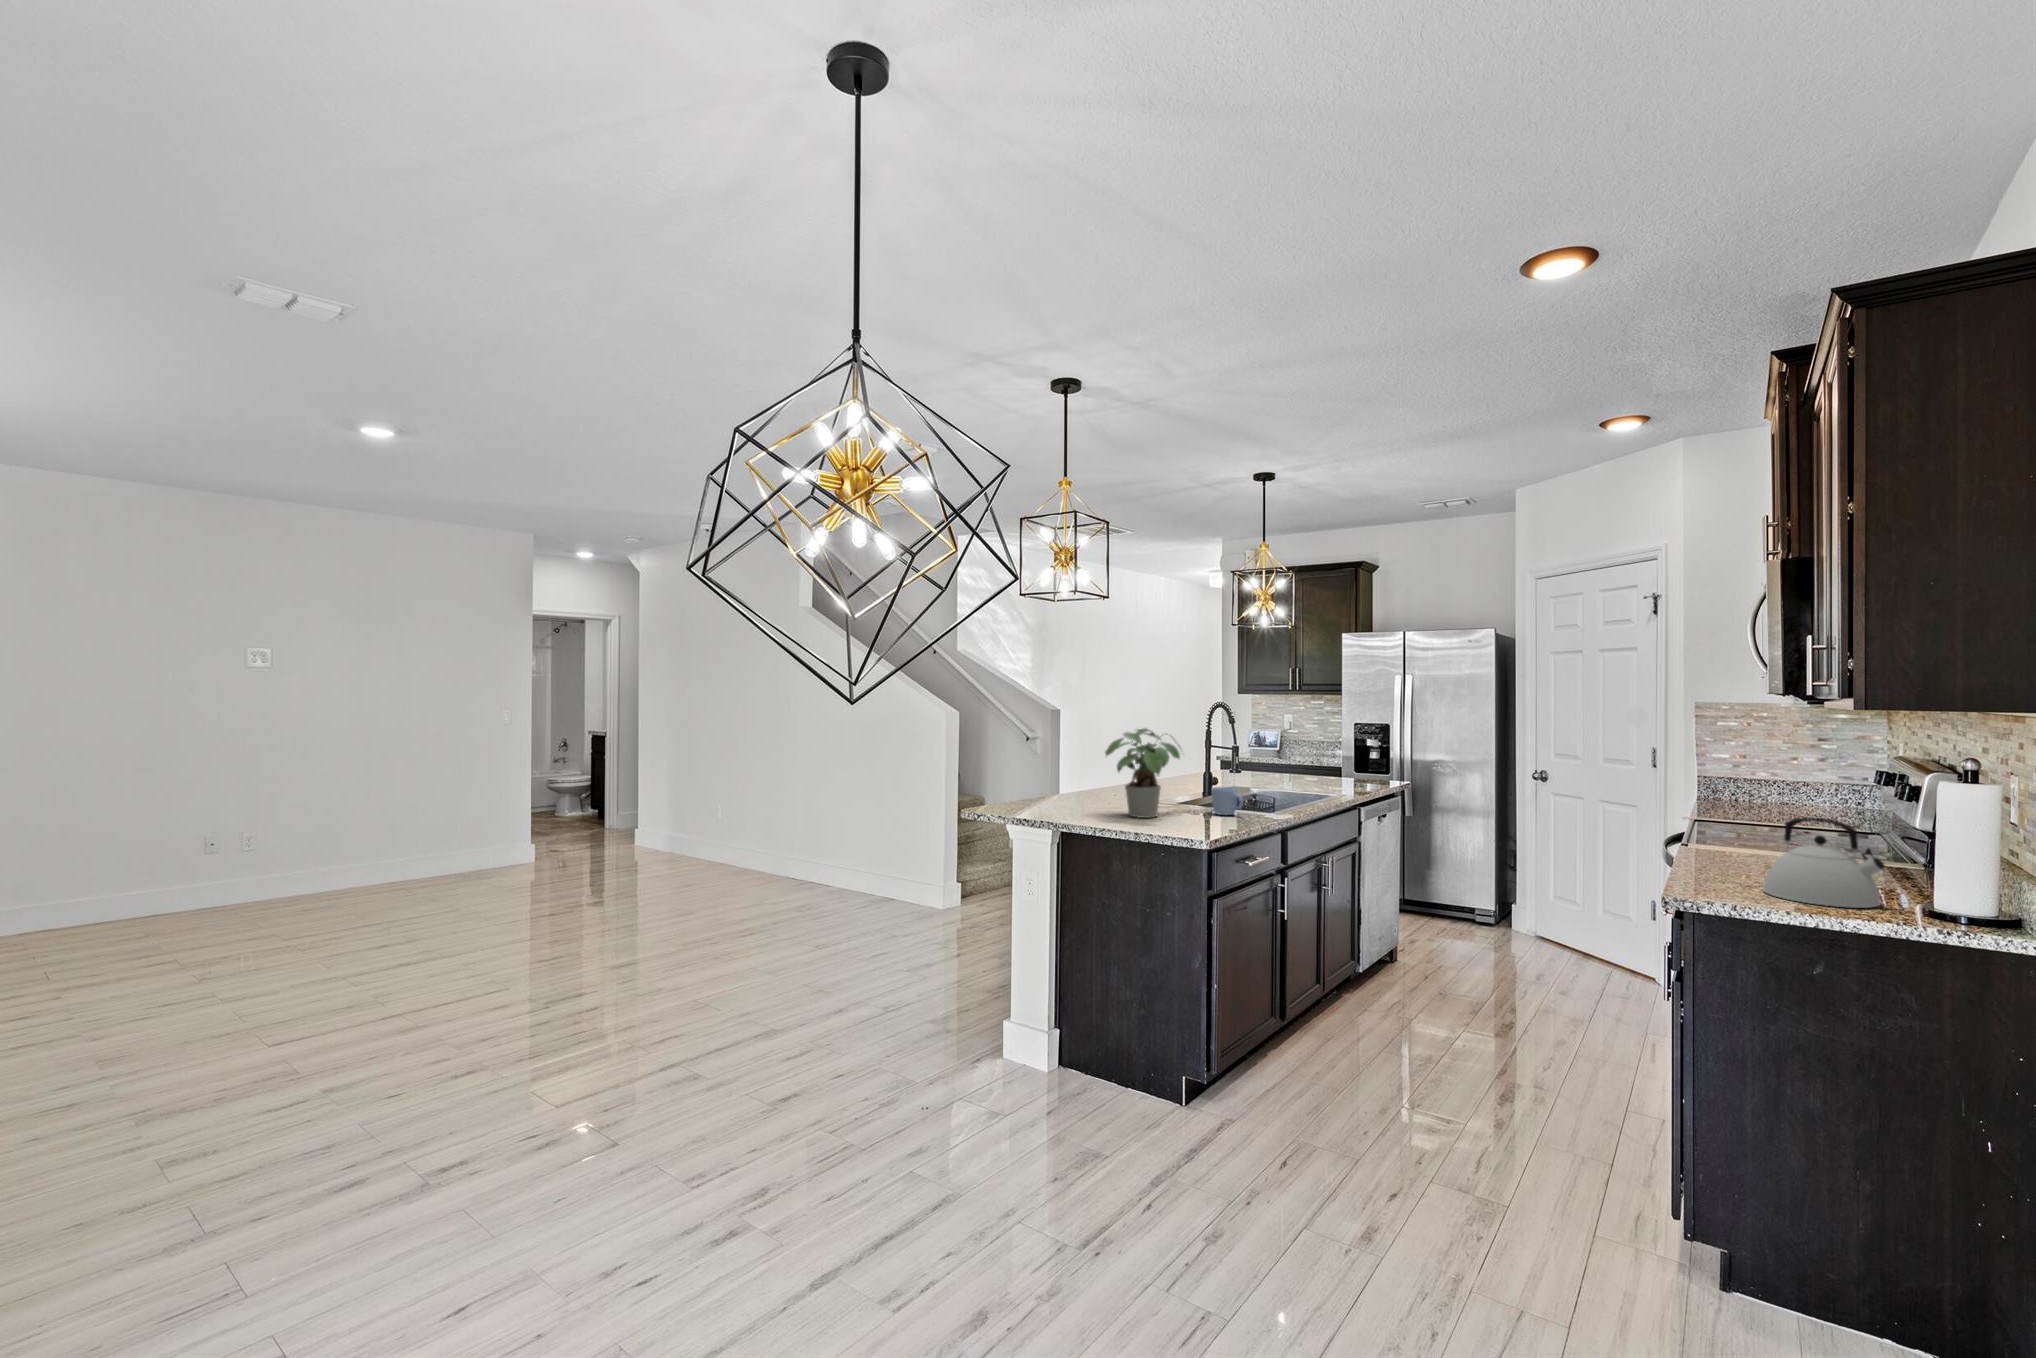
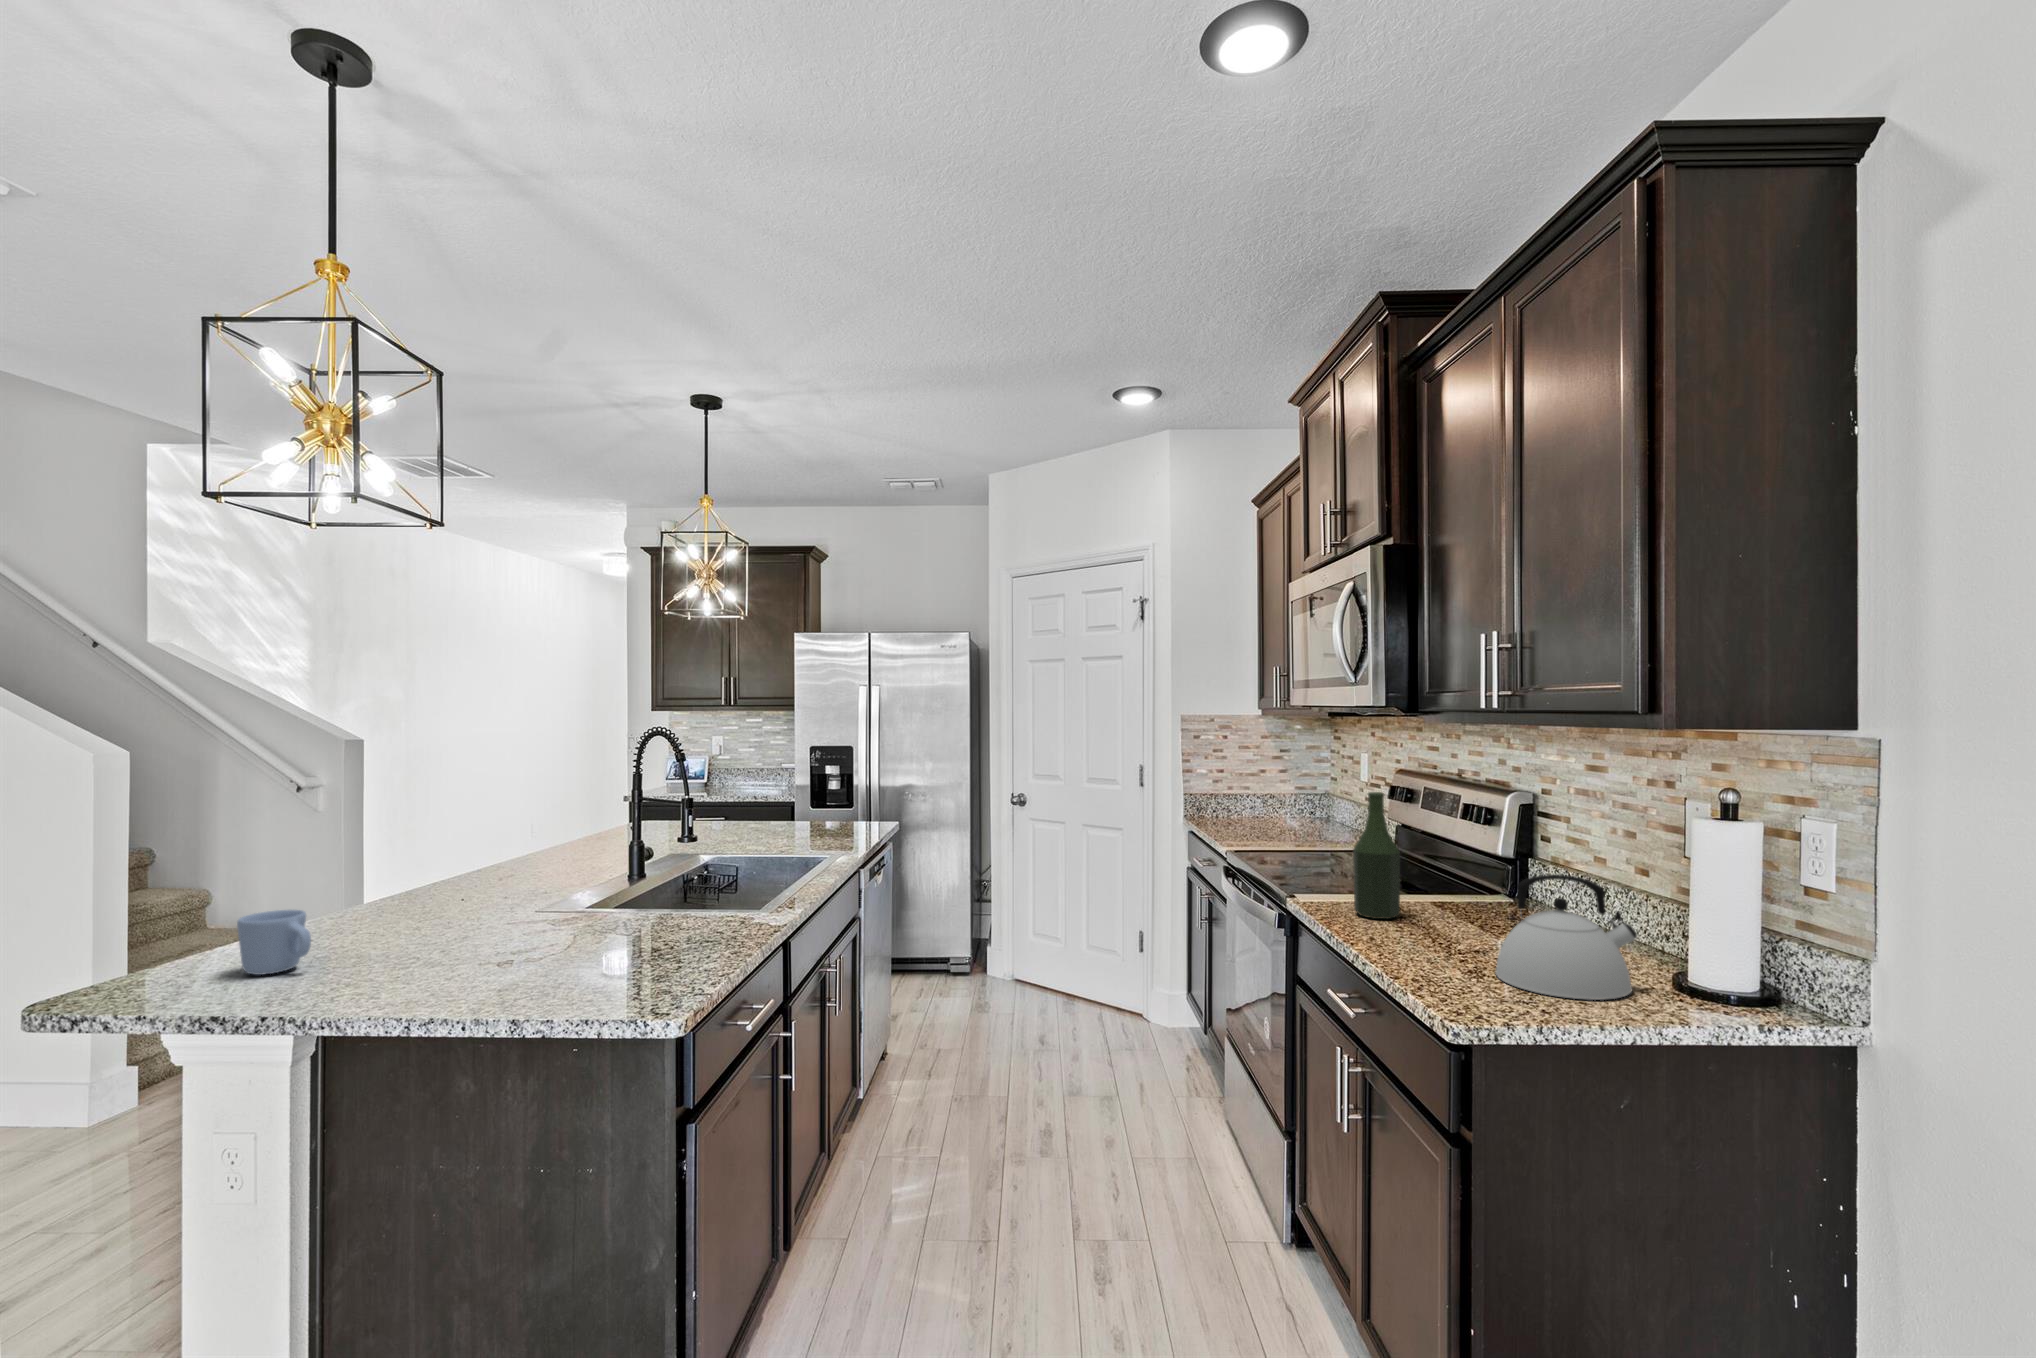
potted plant: present [1105,728,1181,818] -> none [443,788,612,967]
bottle: none [1718,761,1762,861] -> present [1353,792,1400,919]
mug: present [1211,787,1243,815] -> present [237,910,311,975]

